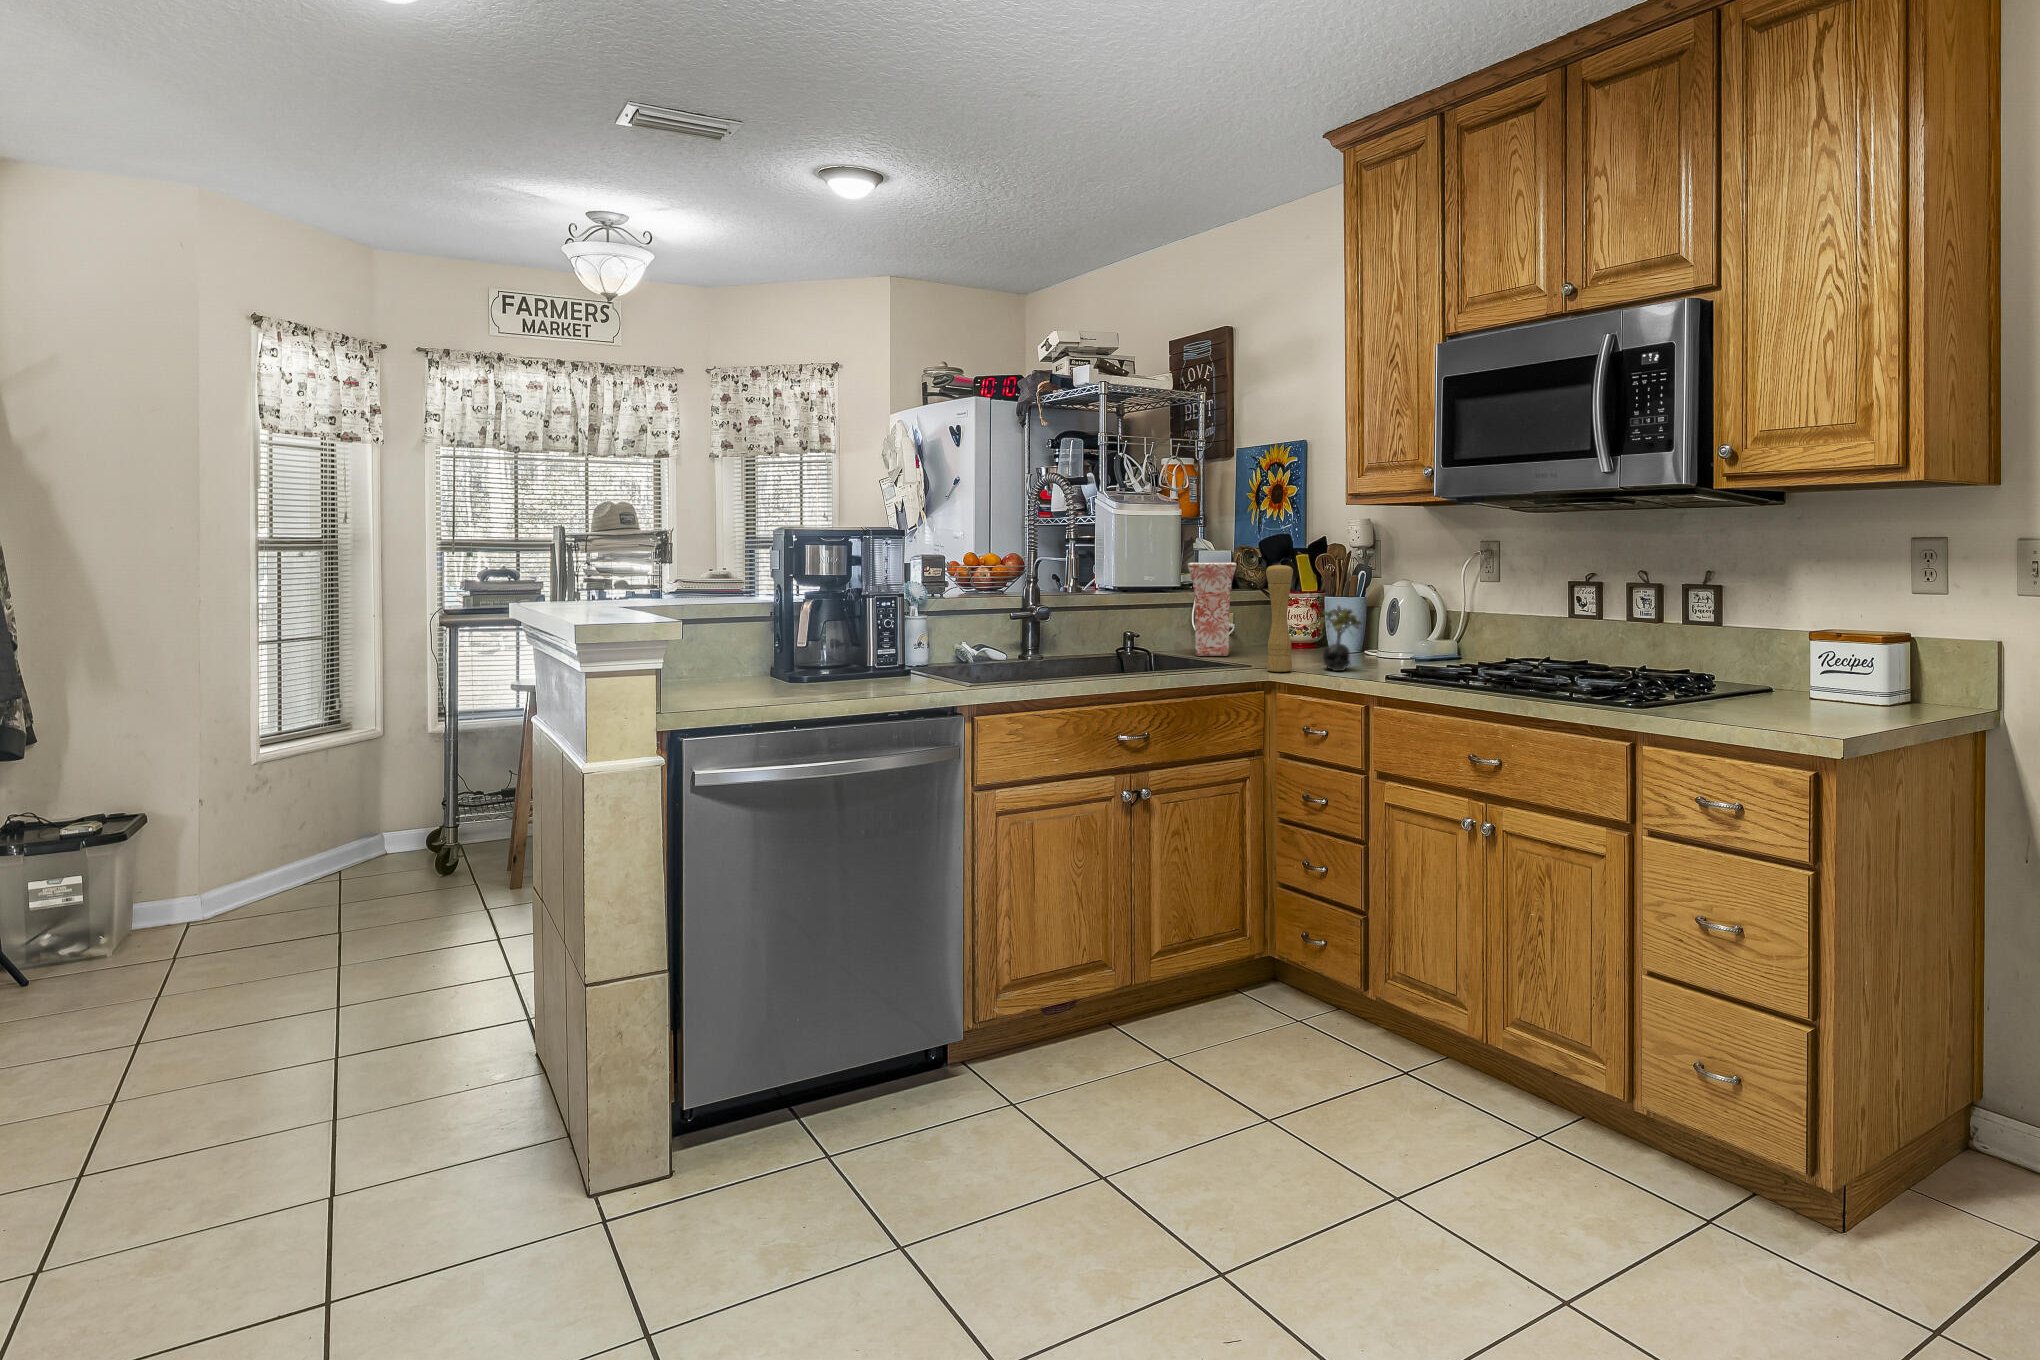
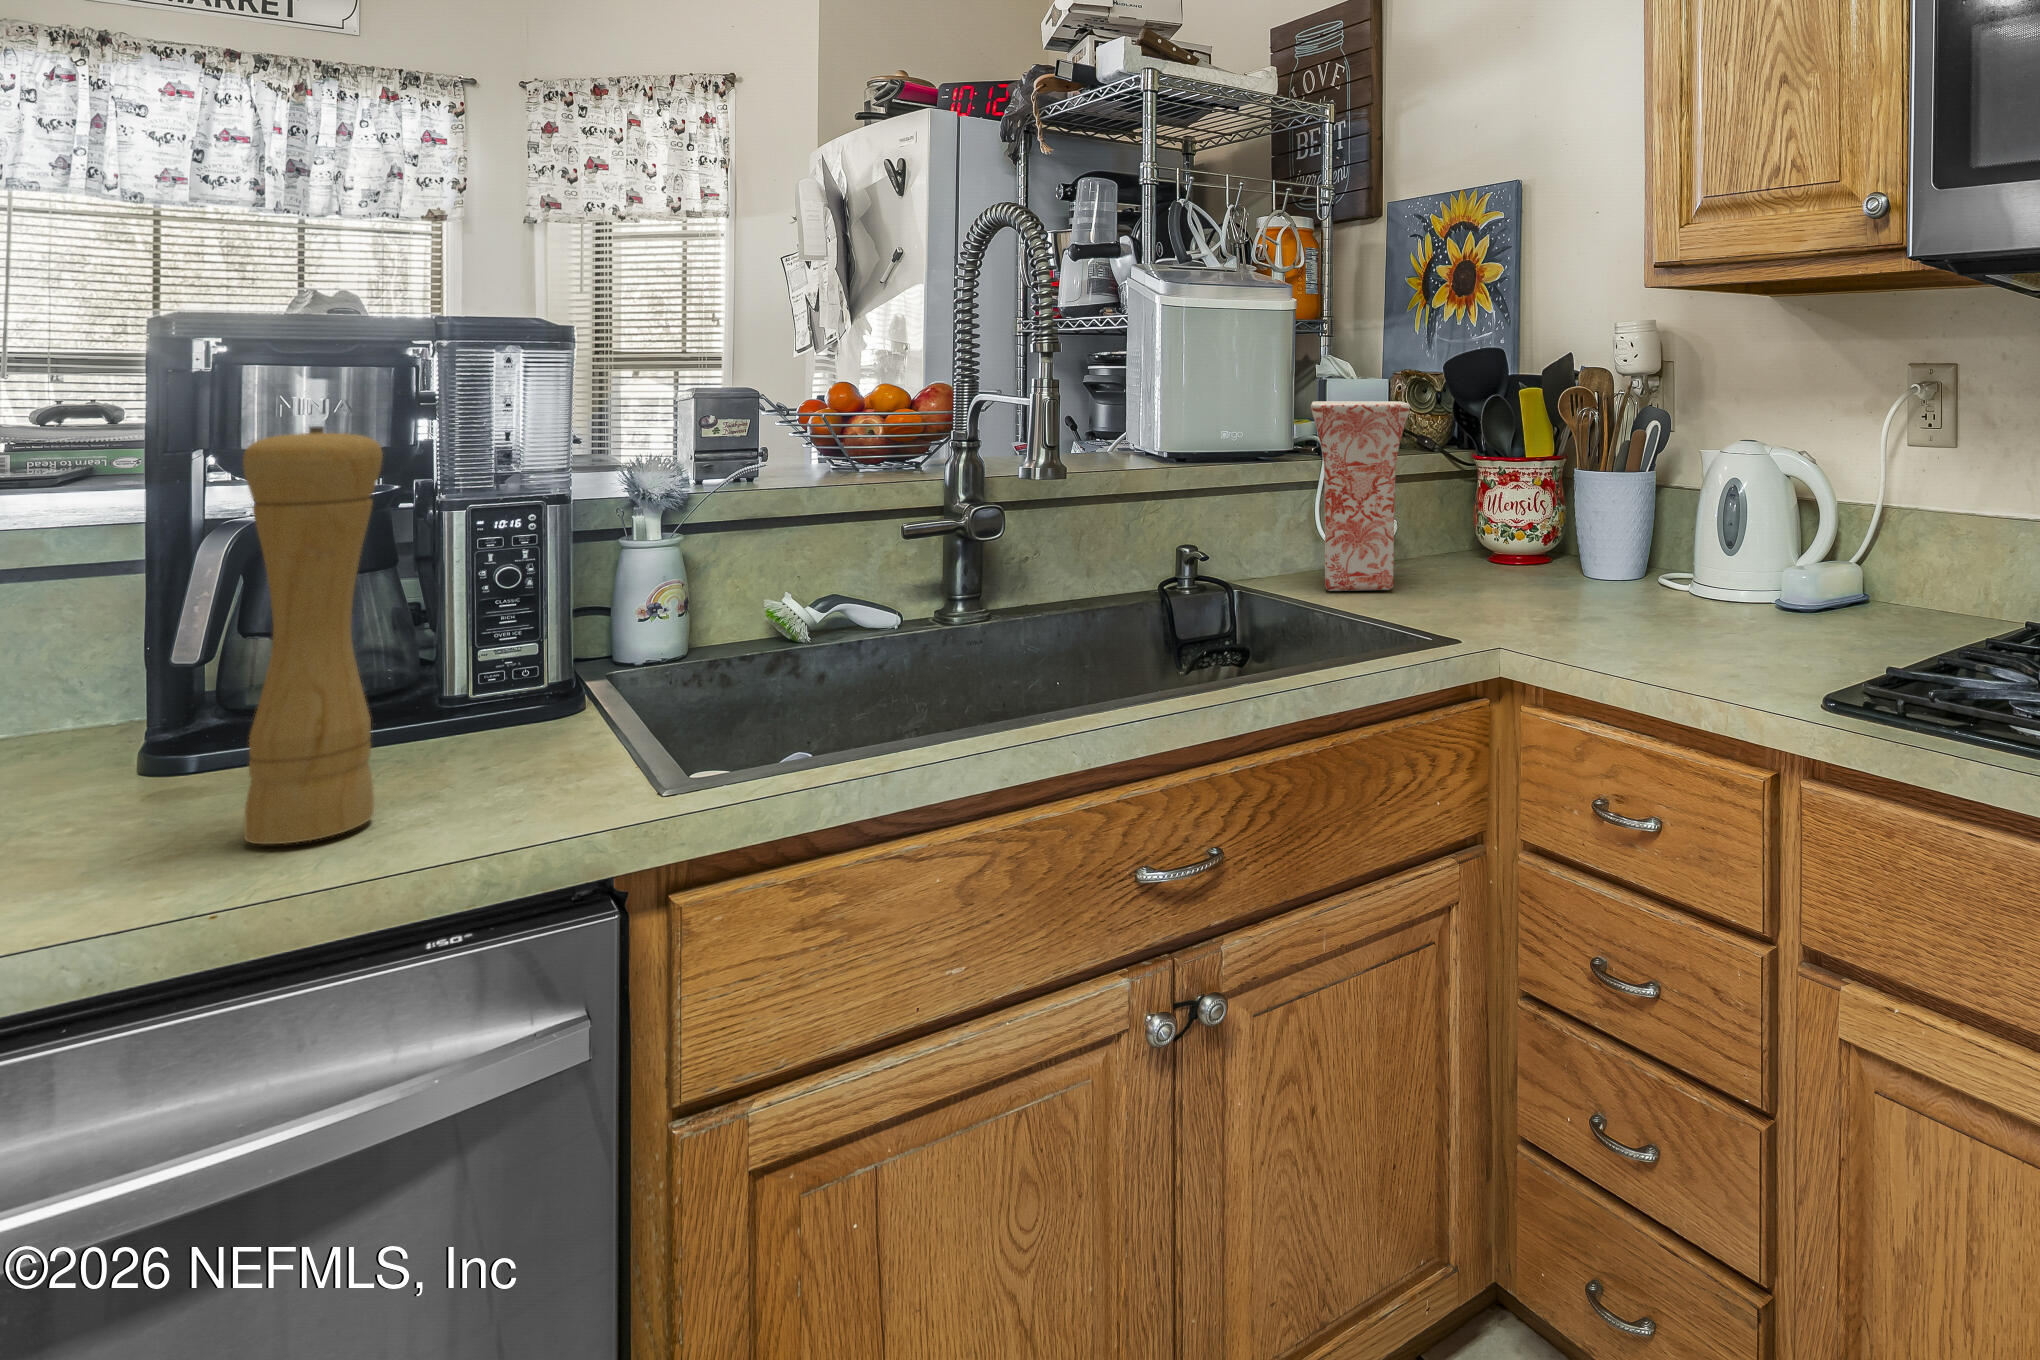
pepper mill: present [1266,563,1293,672] -> present [243,426,383,844]
succulent plant: present [1321,606,1361,671] -> none [1593,493,1691,639]

